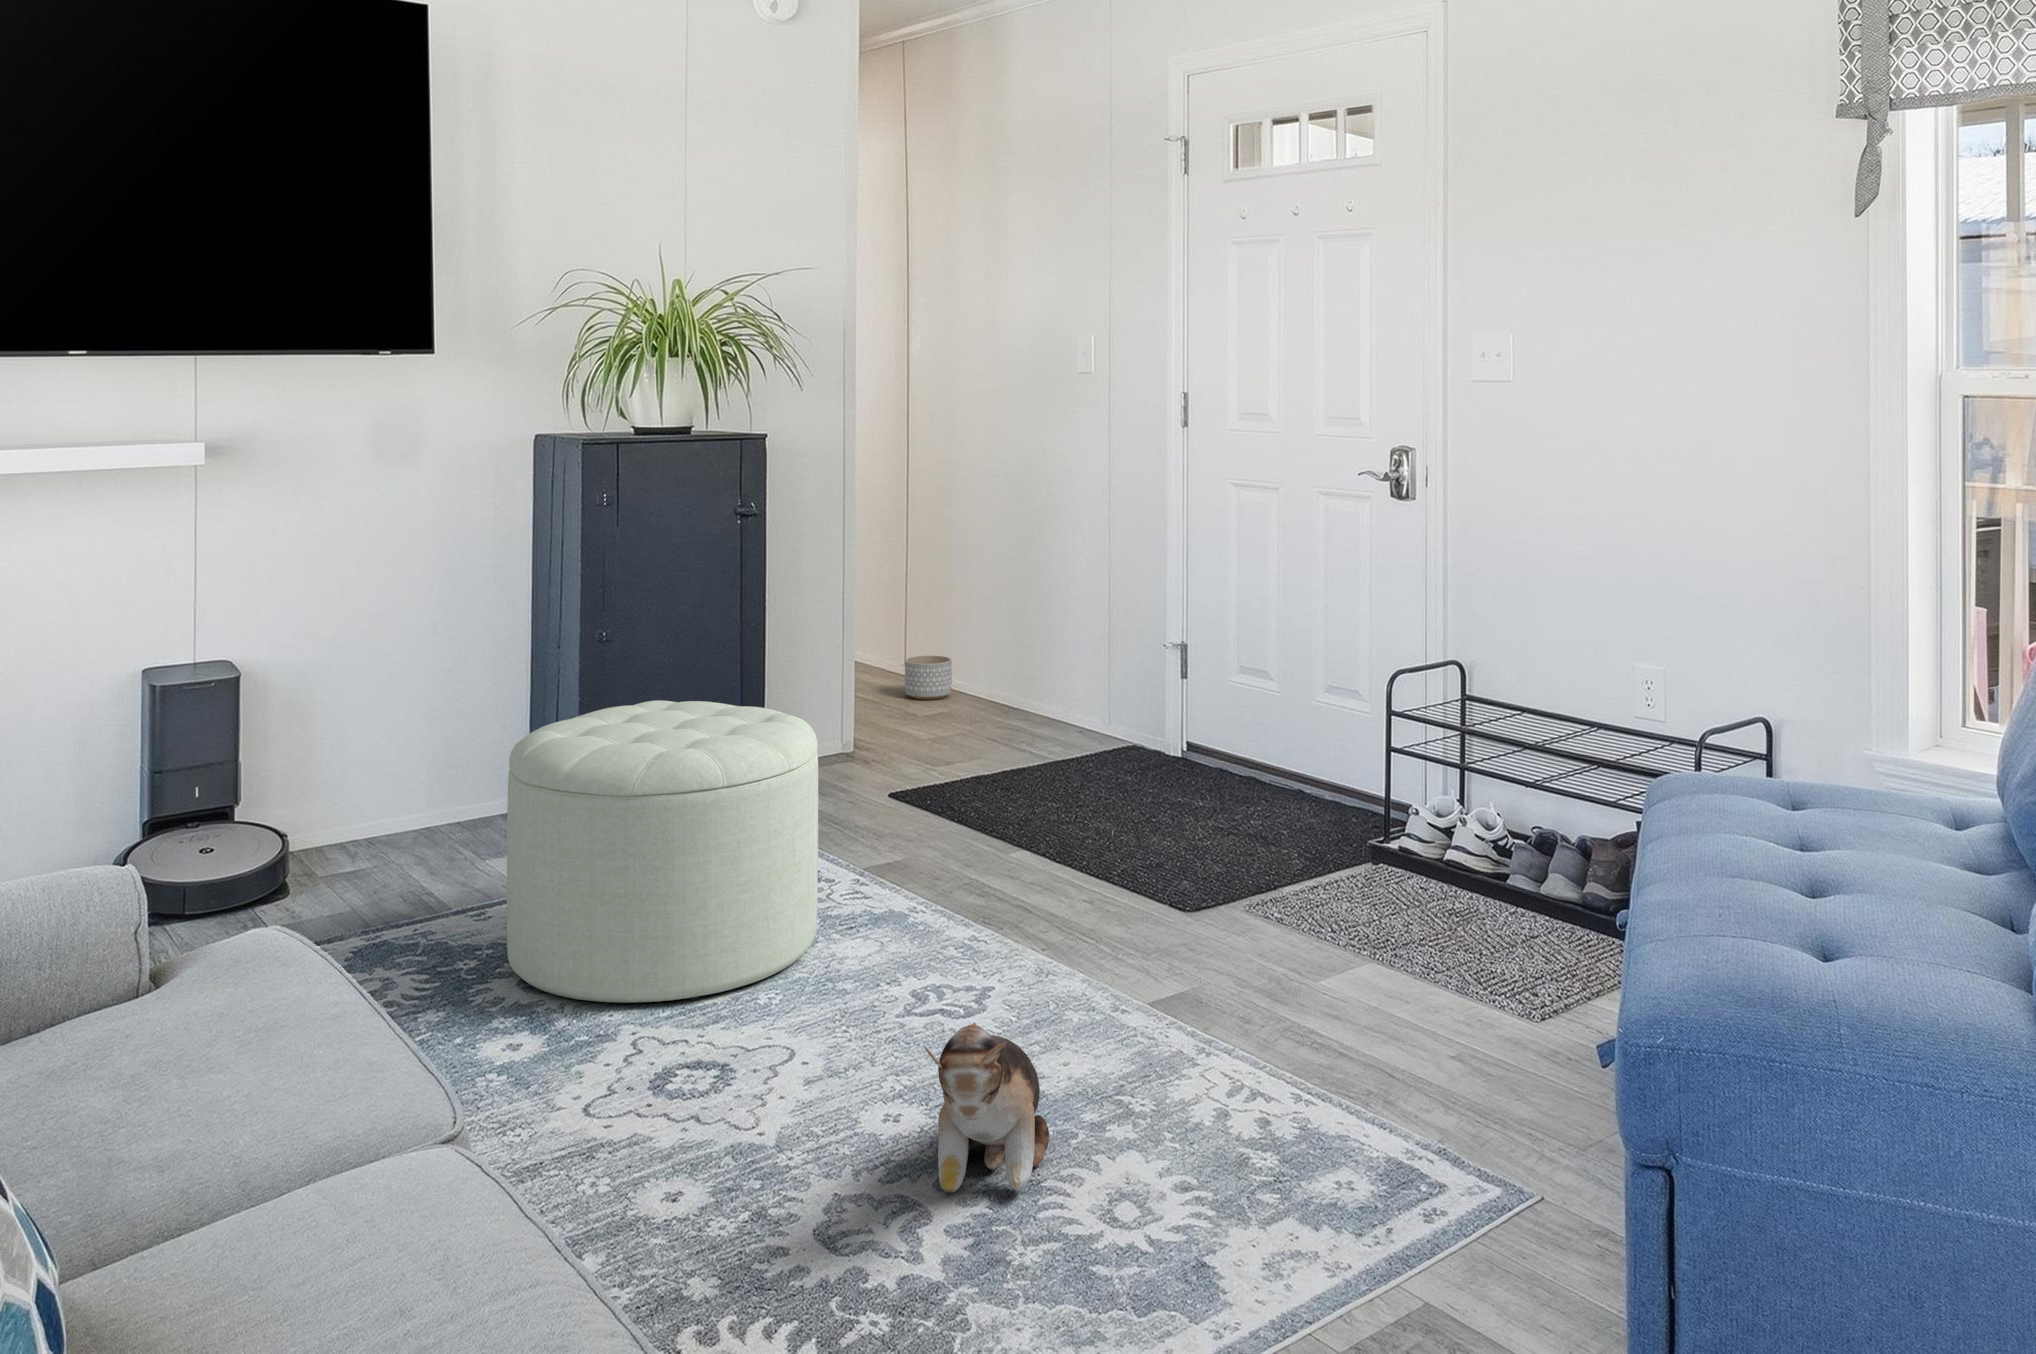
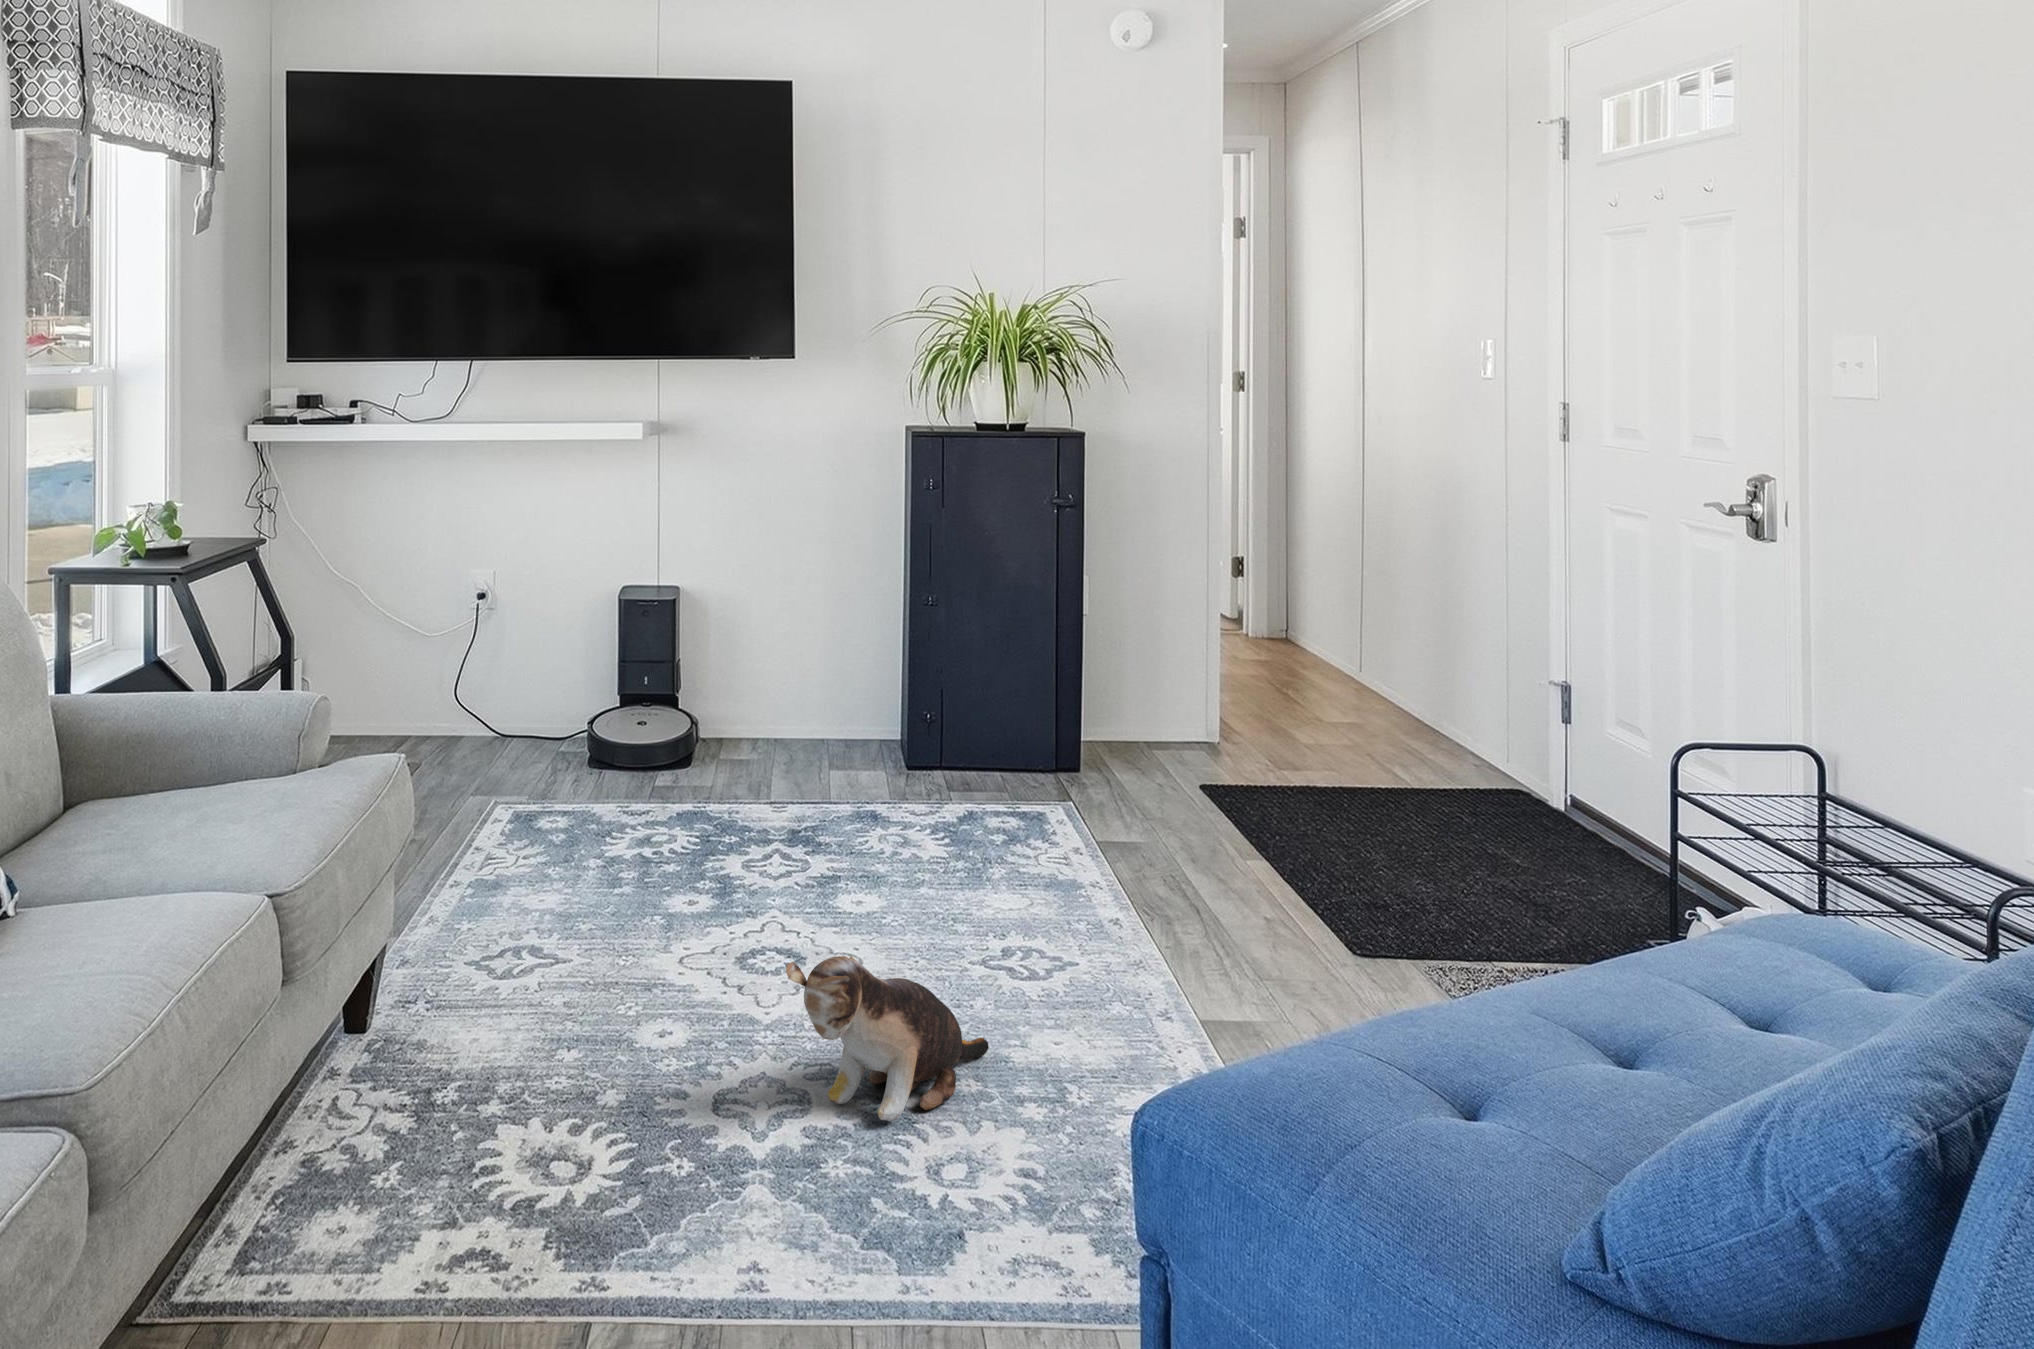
planter: present [905,656,952,699] -> none [1327,663,1378,708]
ottoman: present [507,700,818,1003] -> none [738,654,992,905]

